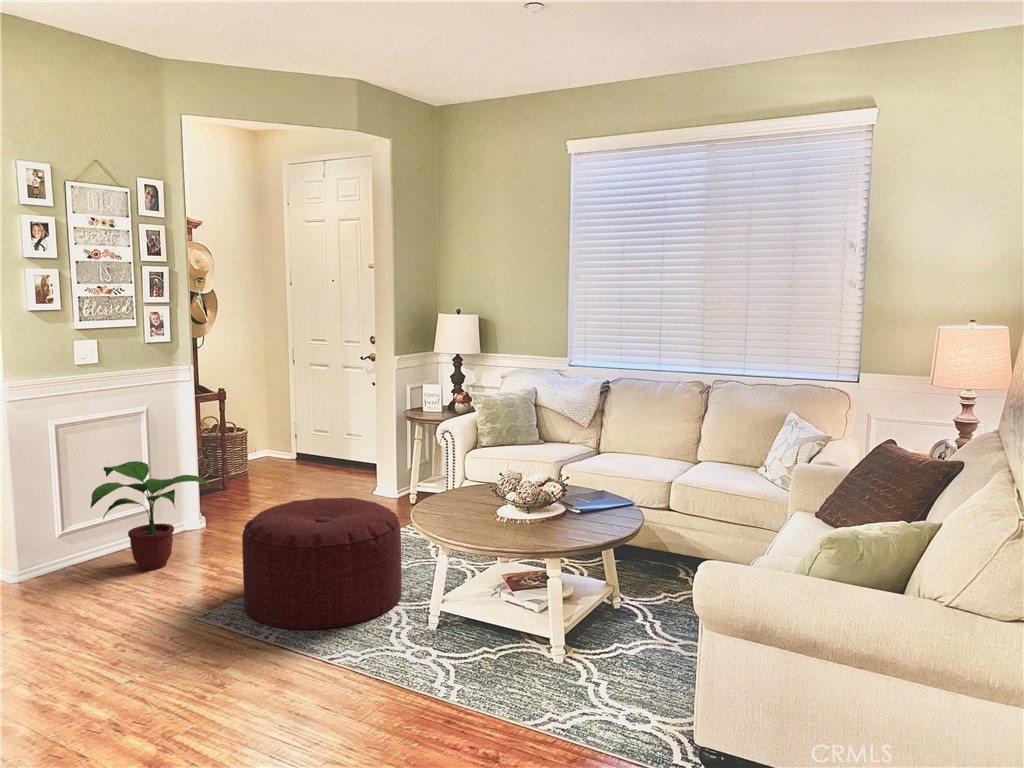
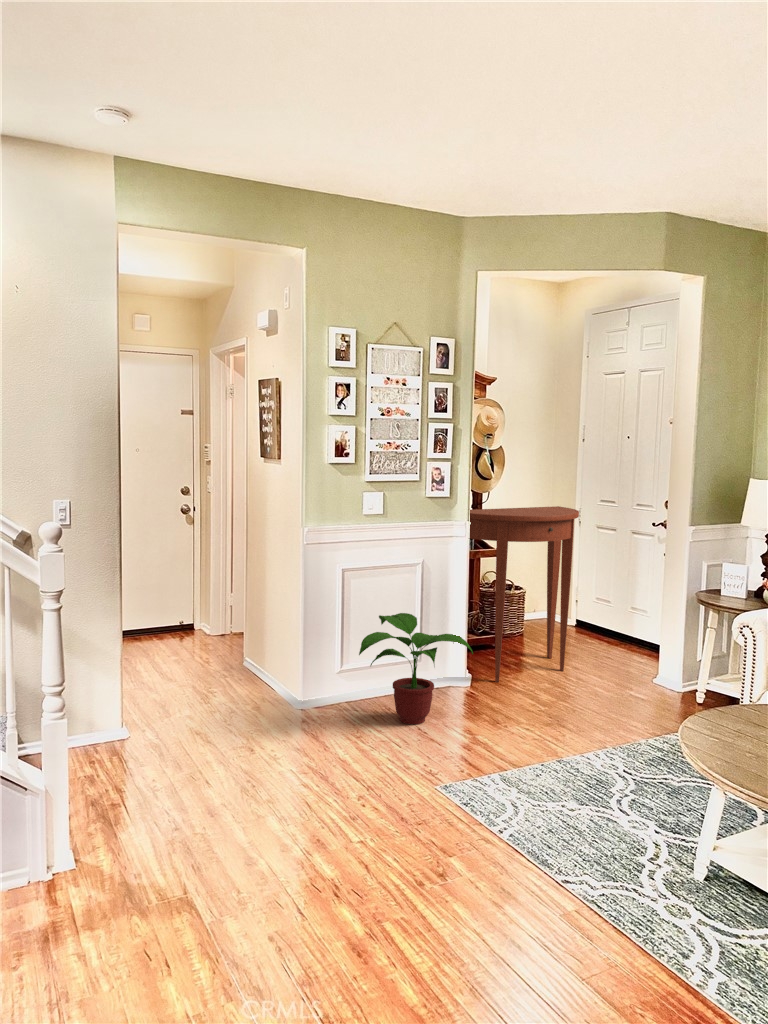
console table: none [167,346,297,518] -> present [459,506,579,682]
ottoman: present [242,498,402,629] -> none [486,681,669,842]

